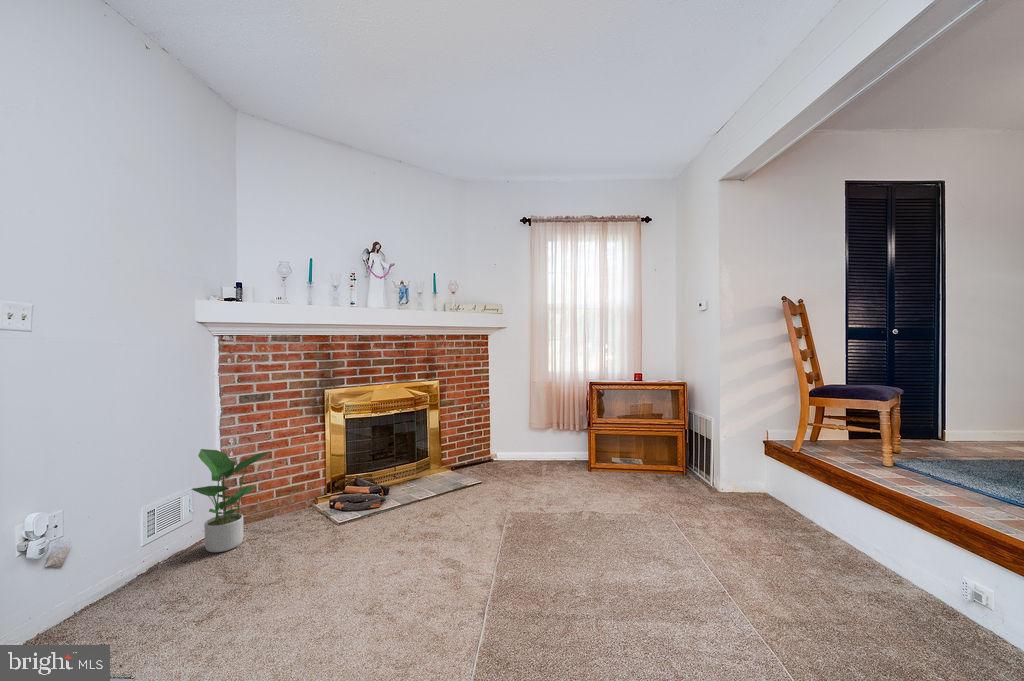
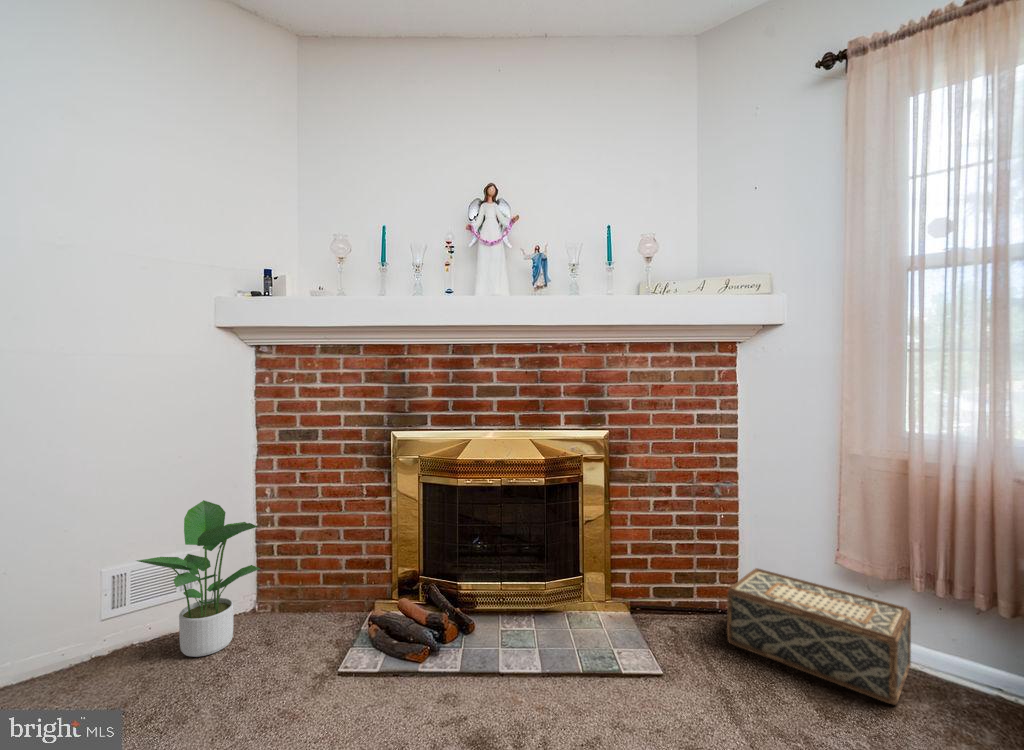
woven basket: none [496,437,557,469] -> present [727,568,911,705]

